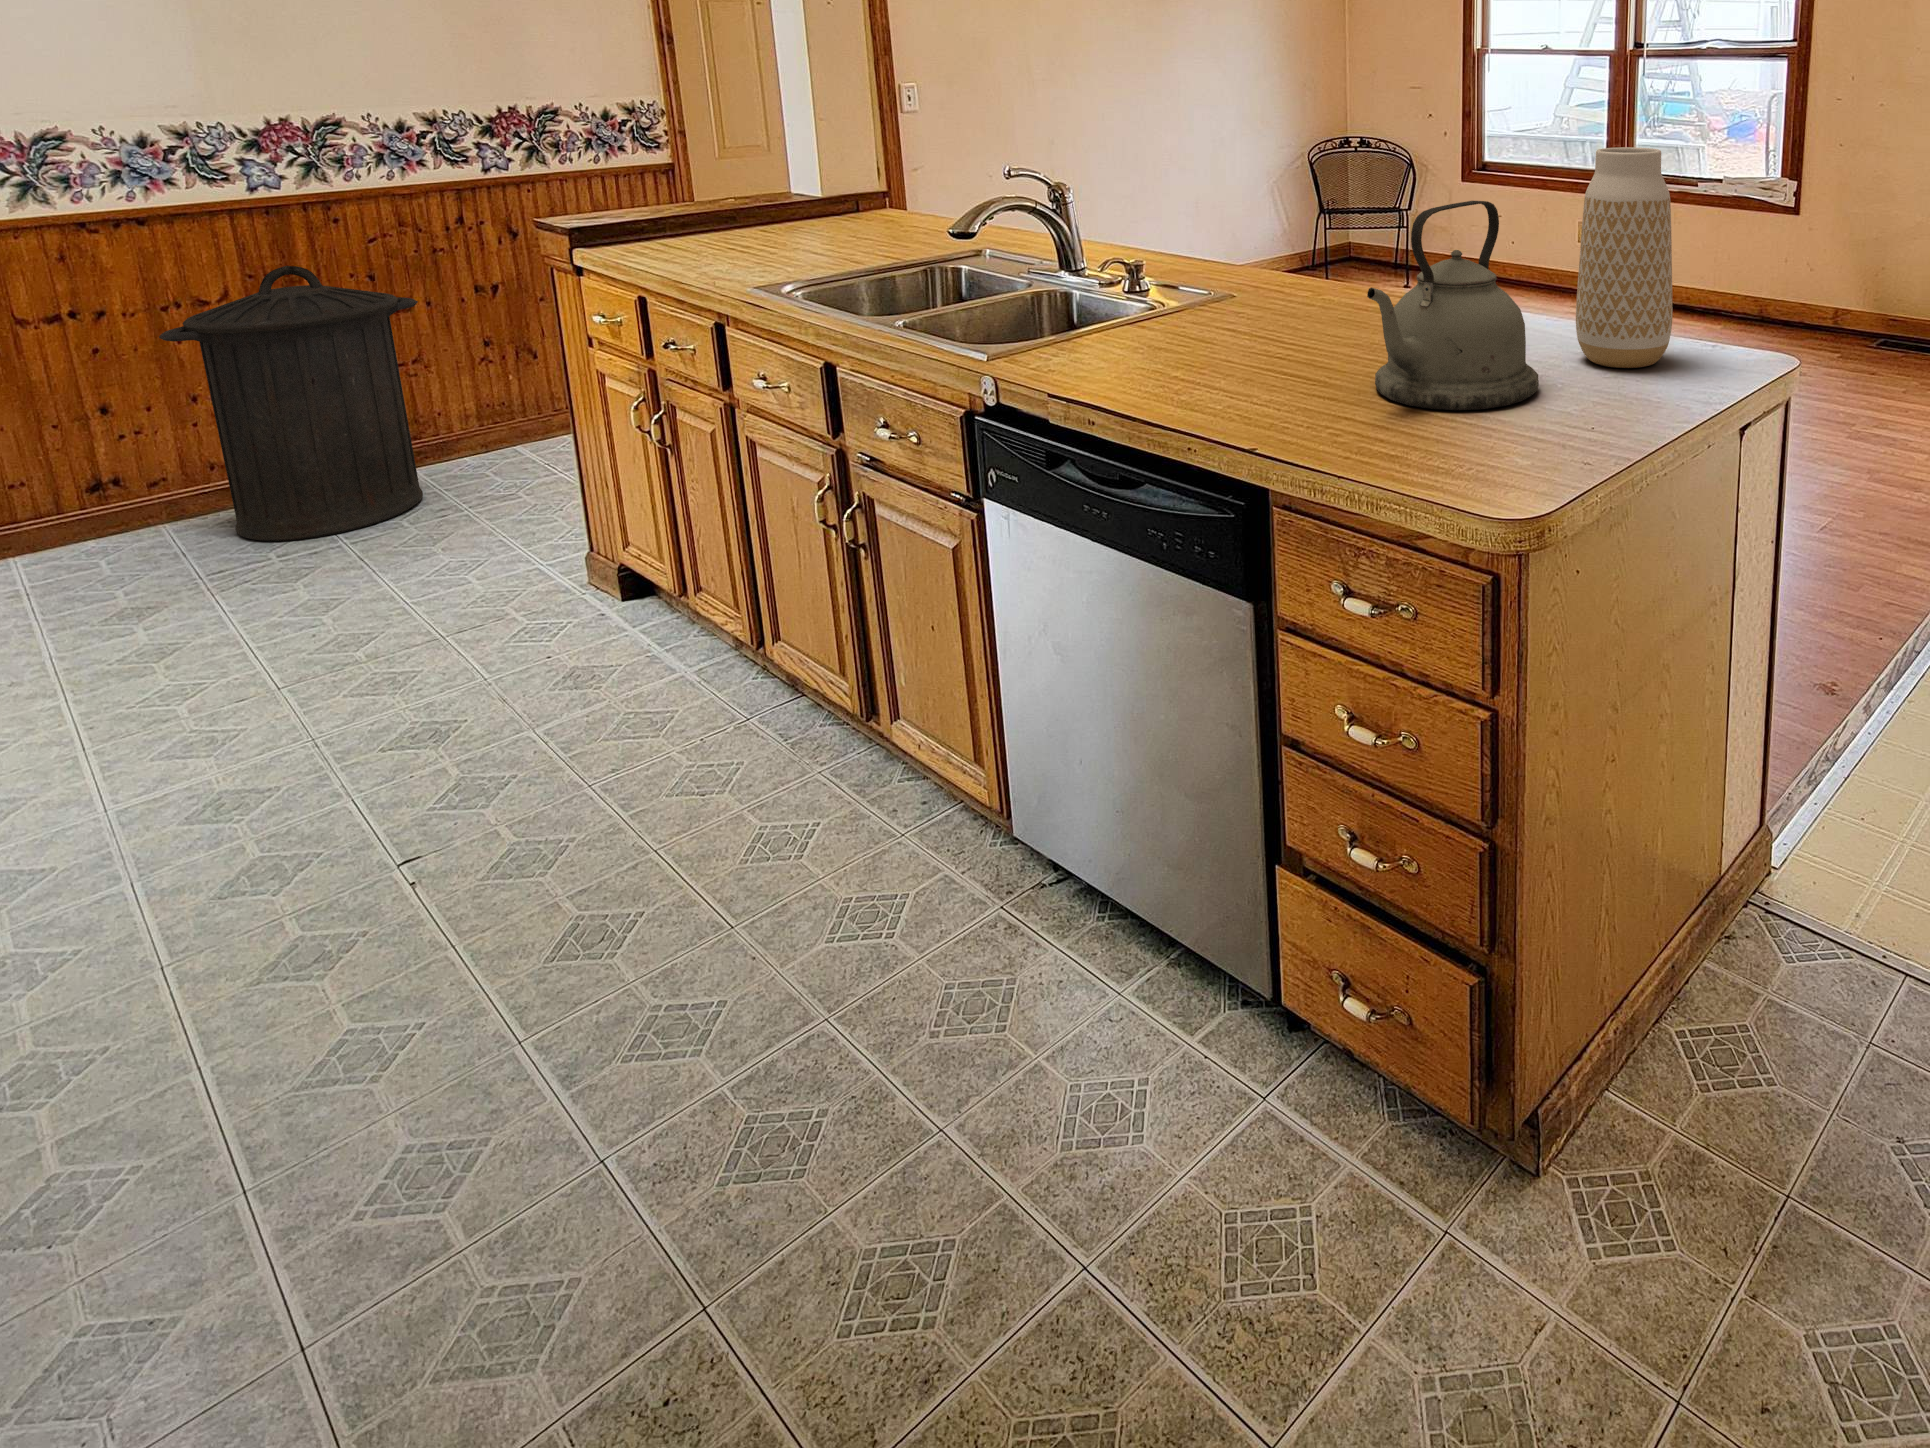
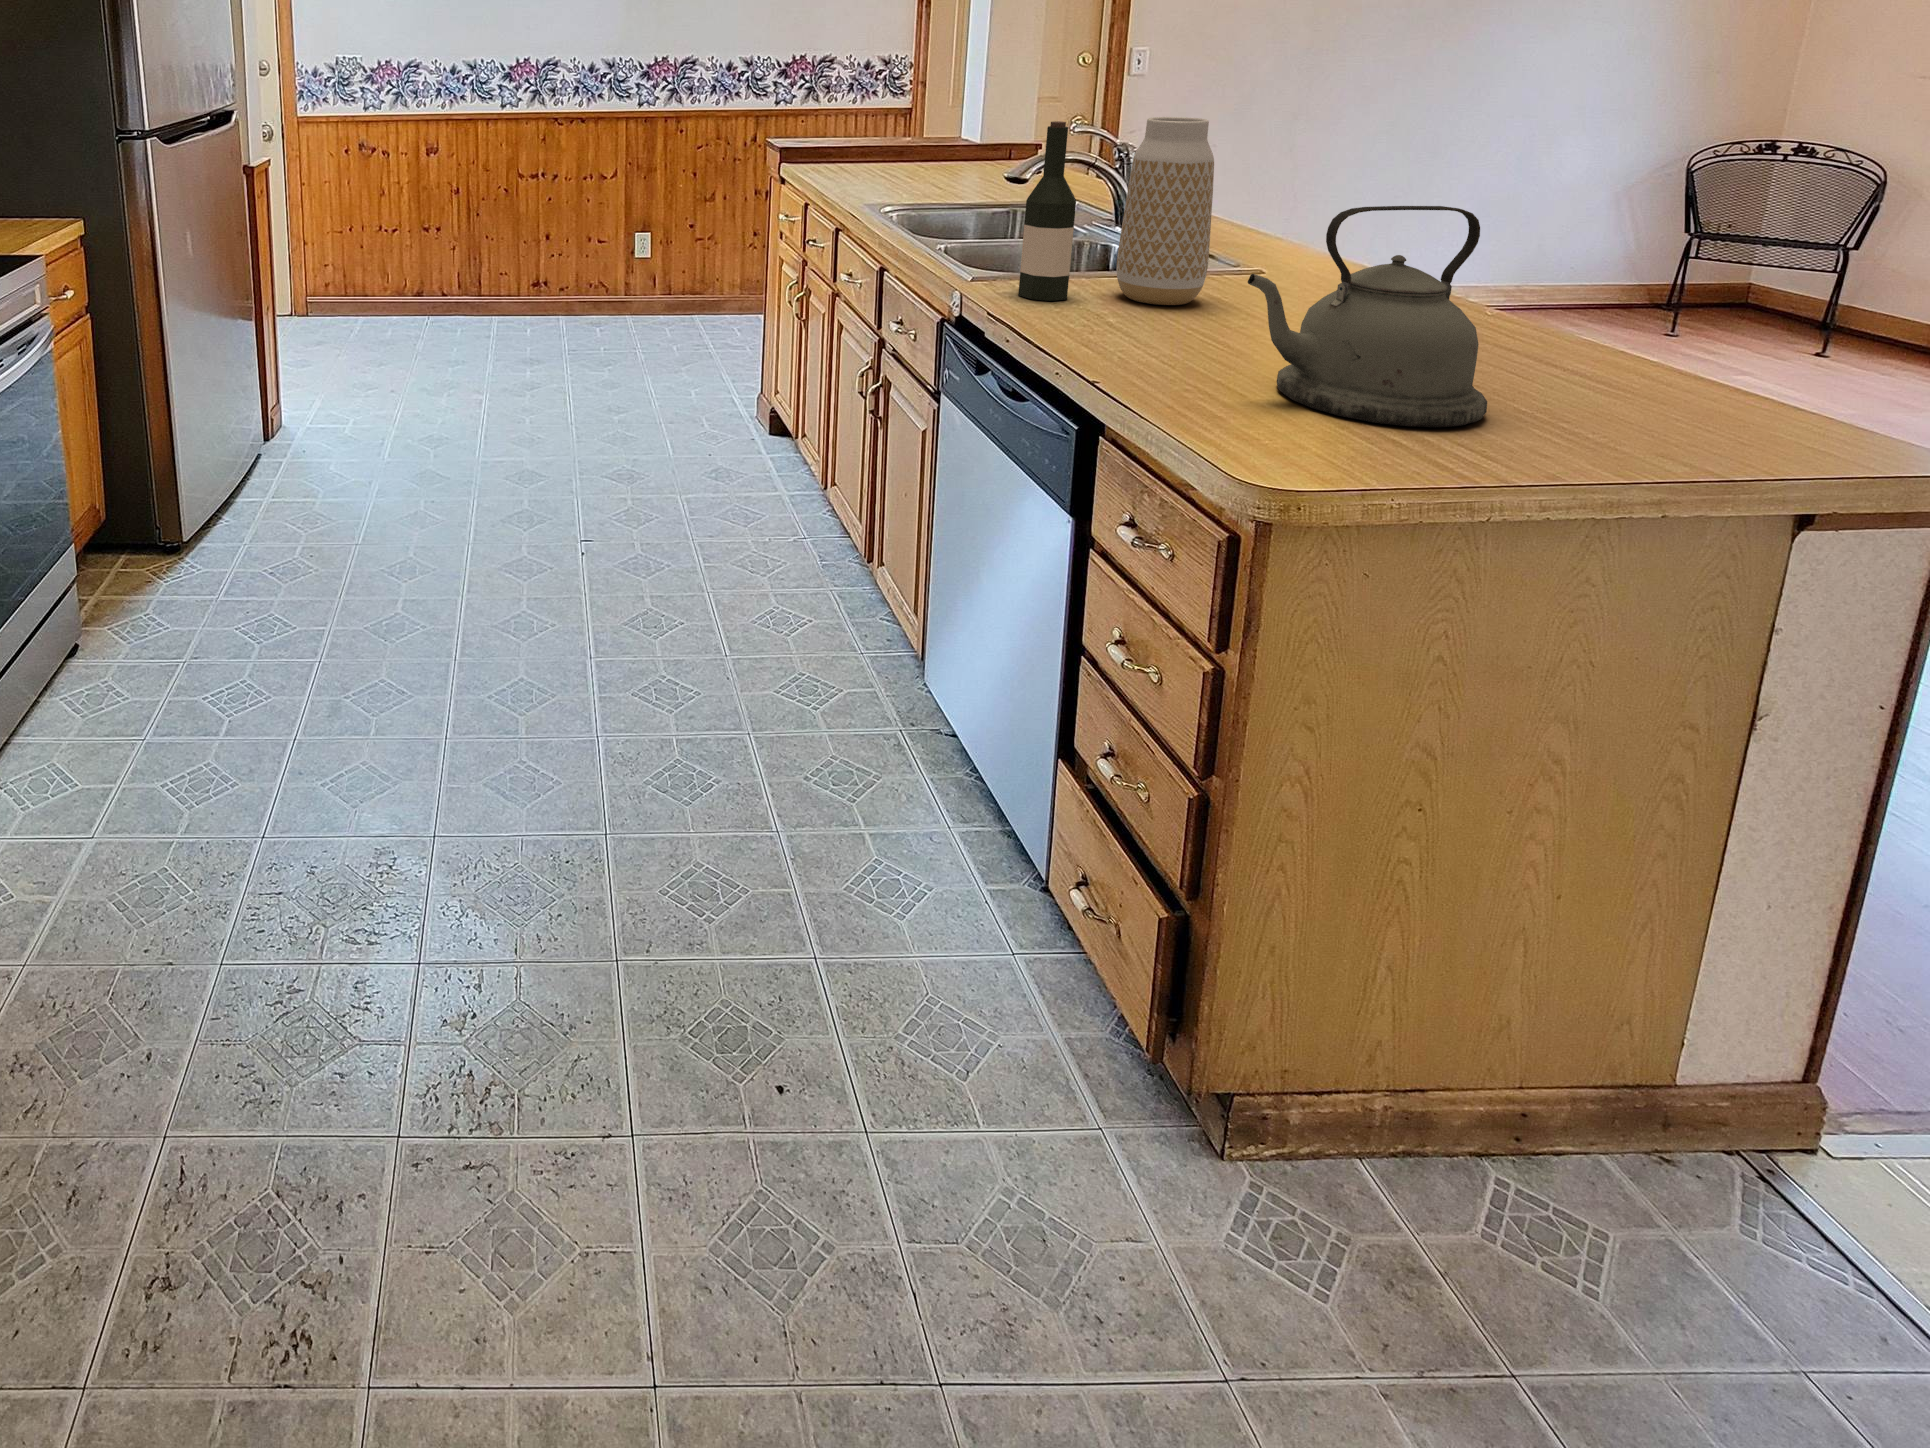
vase: present [1576,147,1673,368] -> present [1116,117,1214,305]
wine bottle: none [1041,154,1103,358] -> present [1018,121,1076,301]
trash can: present [159,266,423,541] -> none [576,159,713,342]

